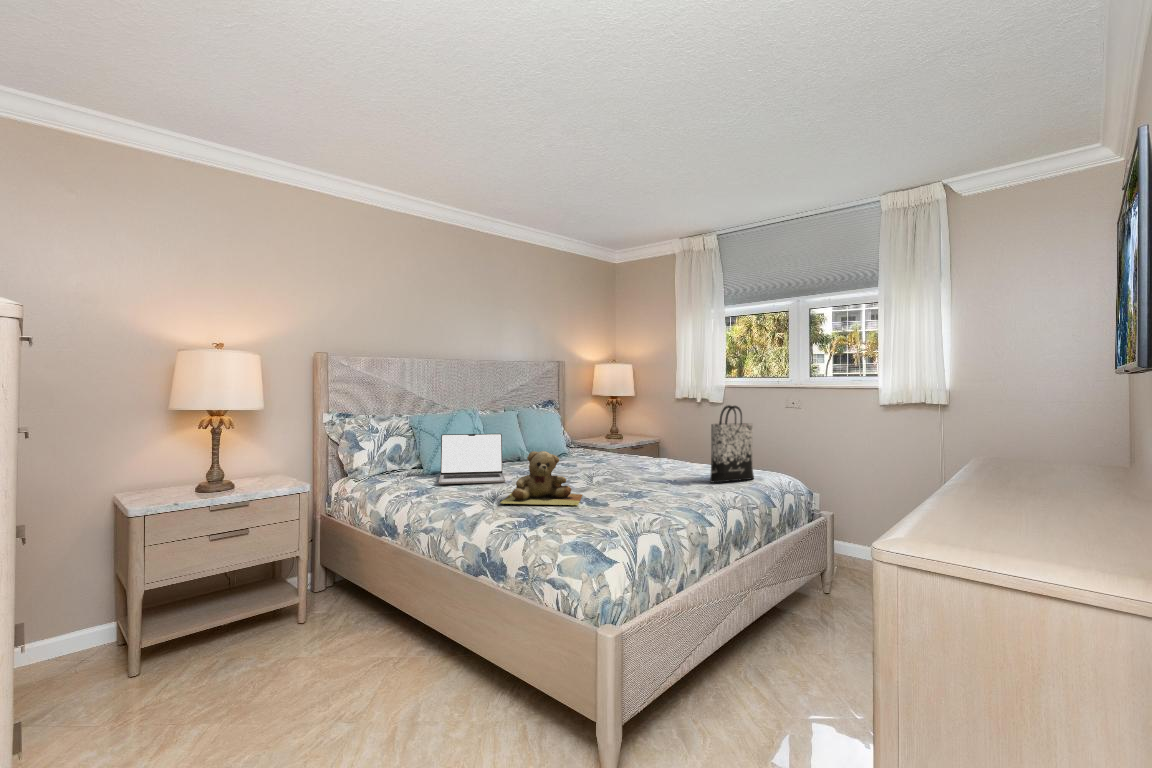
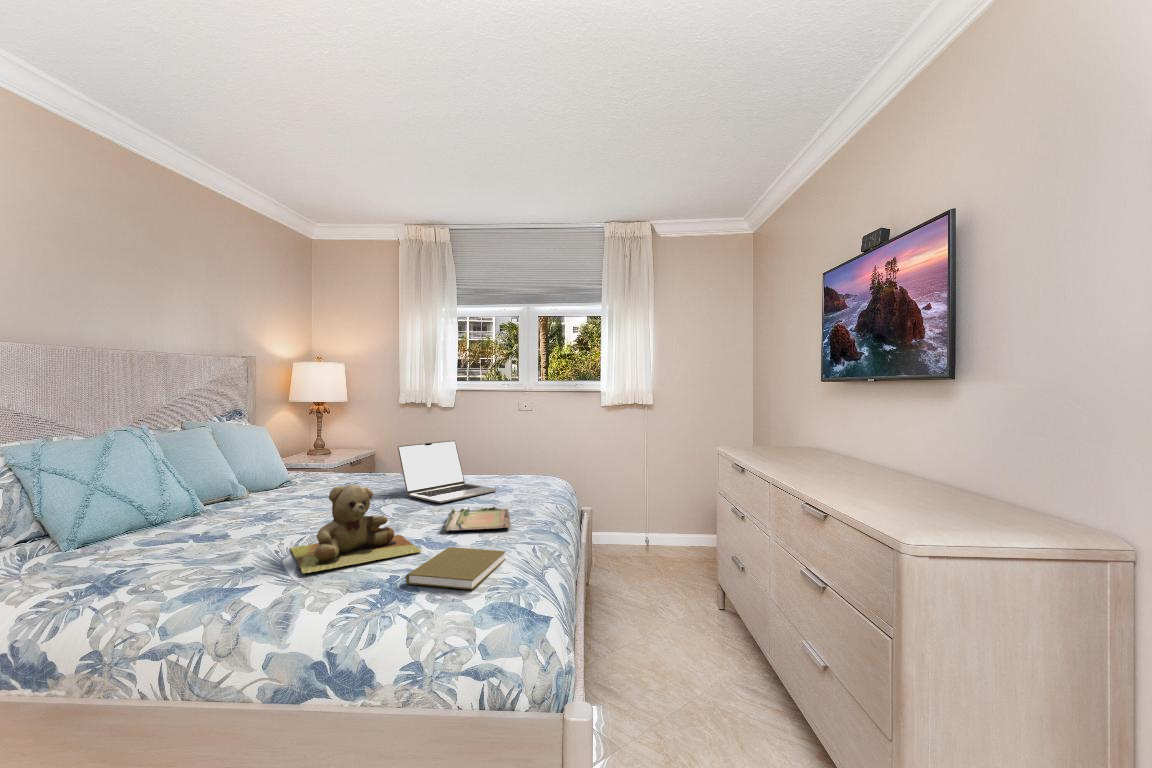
tote bag: present [710,405,754,483] -> none [516,411,549,495]
laptop: present [438,434,505,484] -> present [398,440,497,503]
tray: none [610,483,682,502] -> present [444,504,511,532]
book: none [542,504,623,530] -> present [406,547,506,590]

